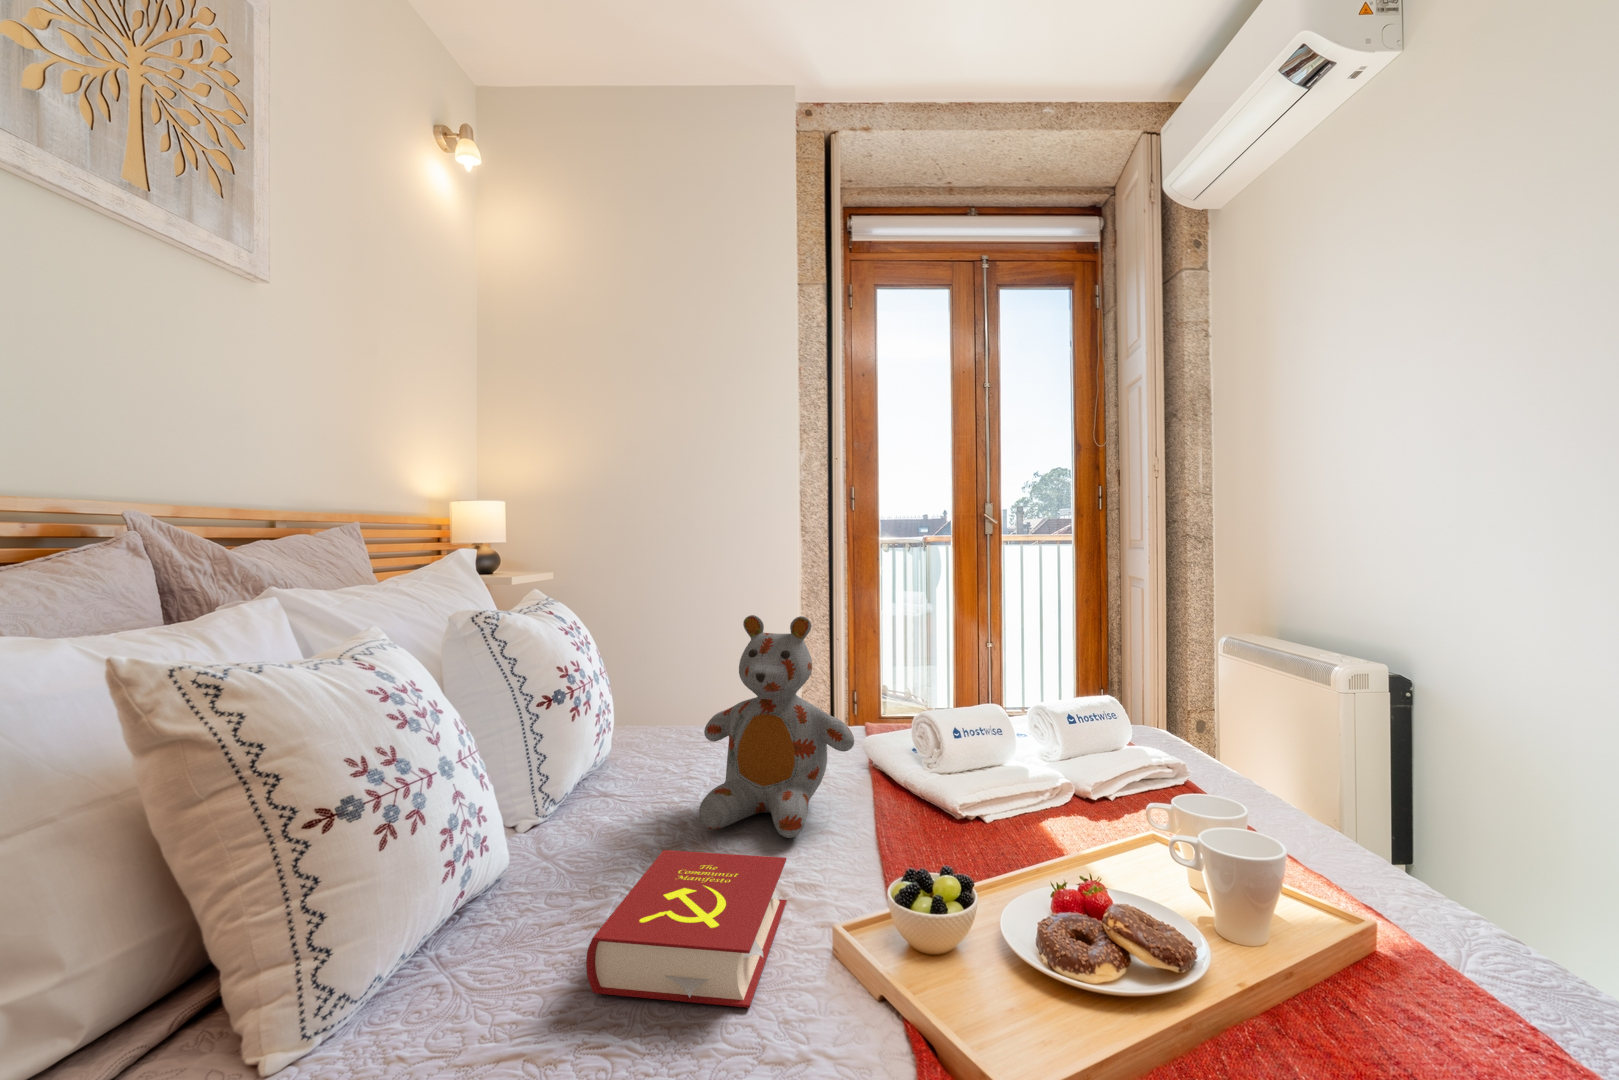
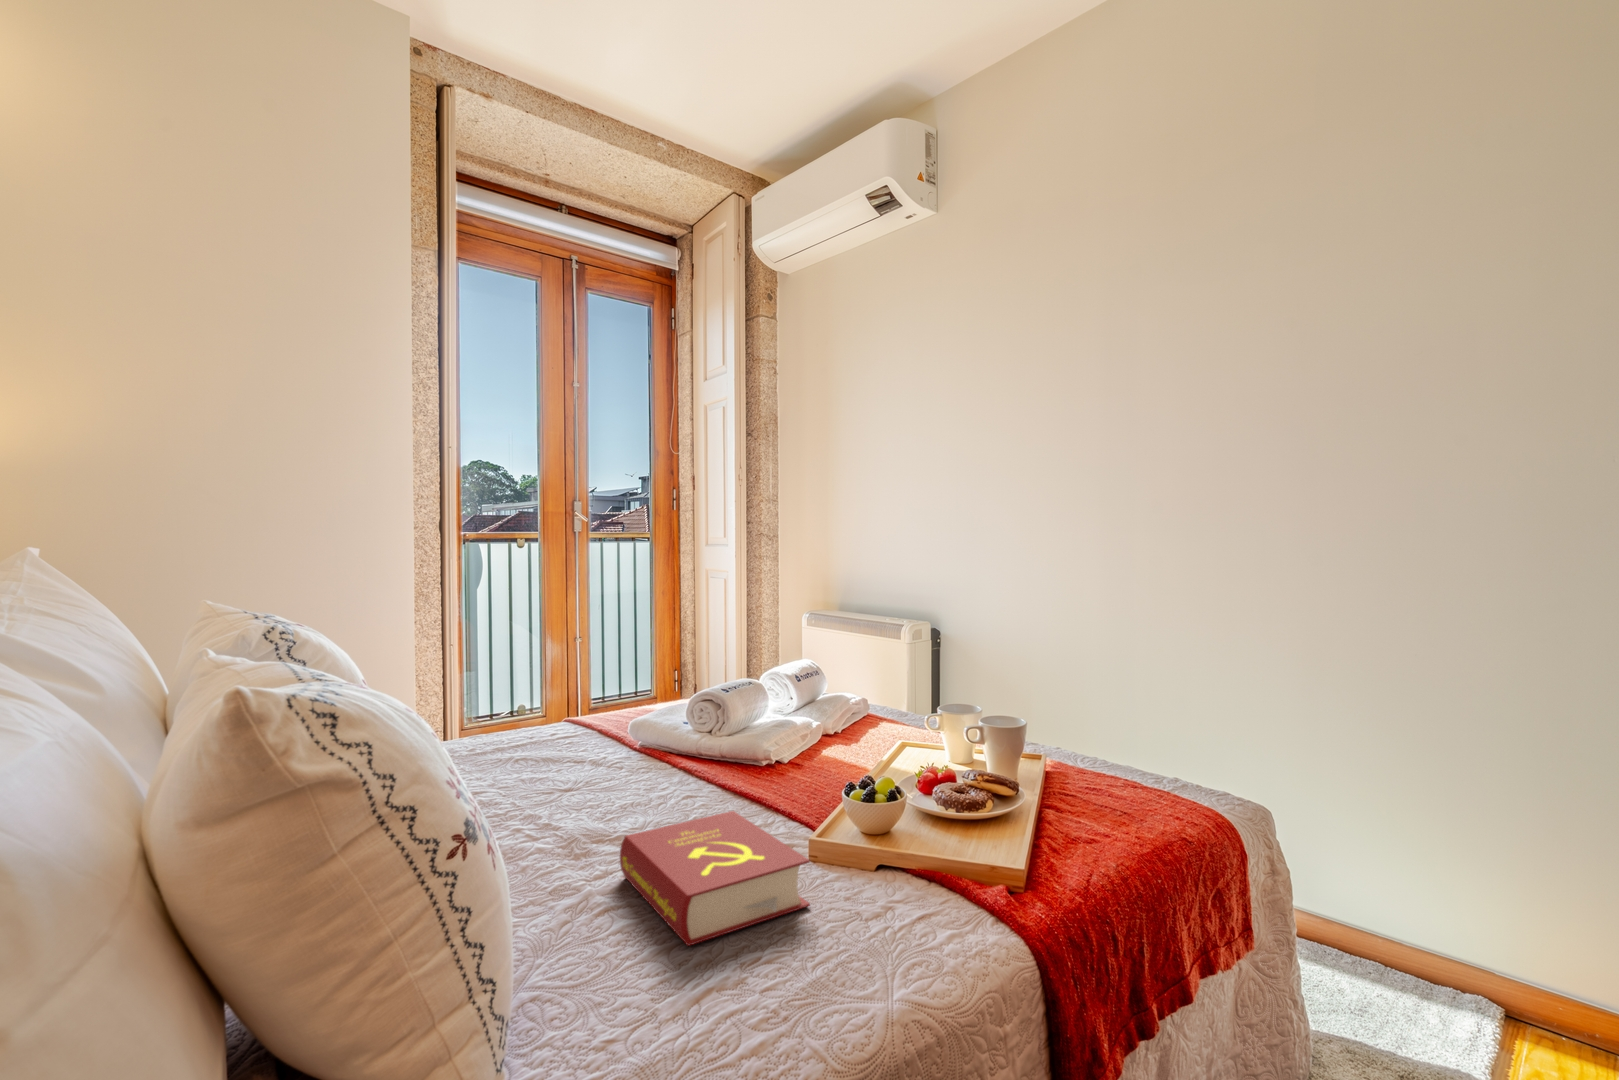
stuffed bear: present [699,615,854,838] -> none [536,610,692,825]

